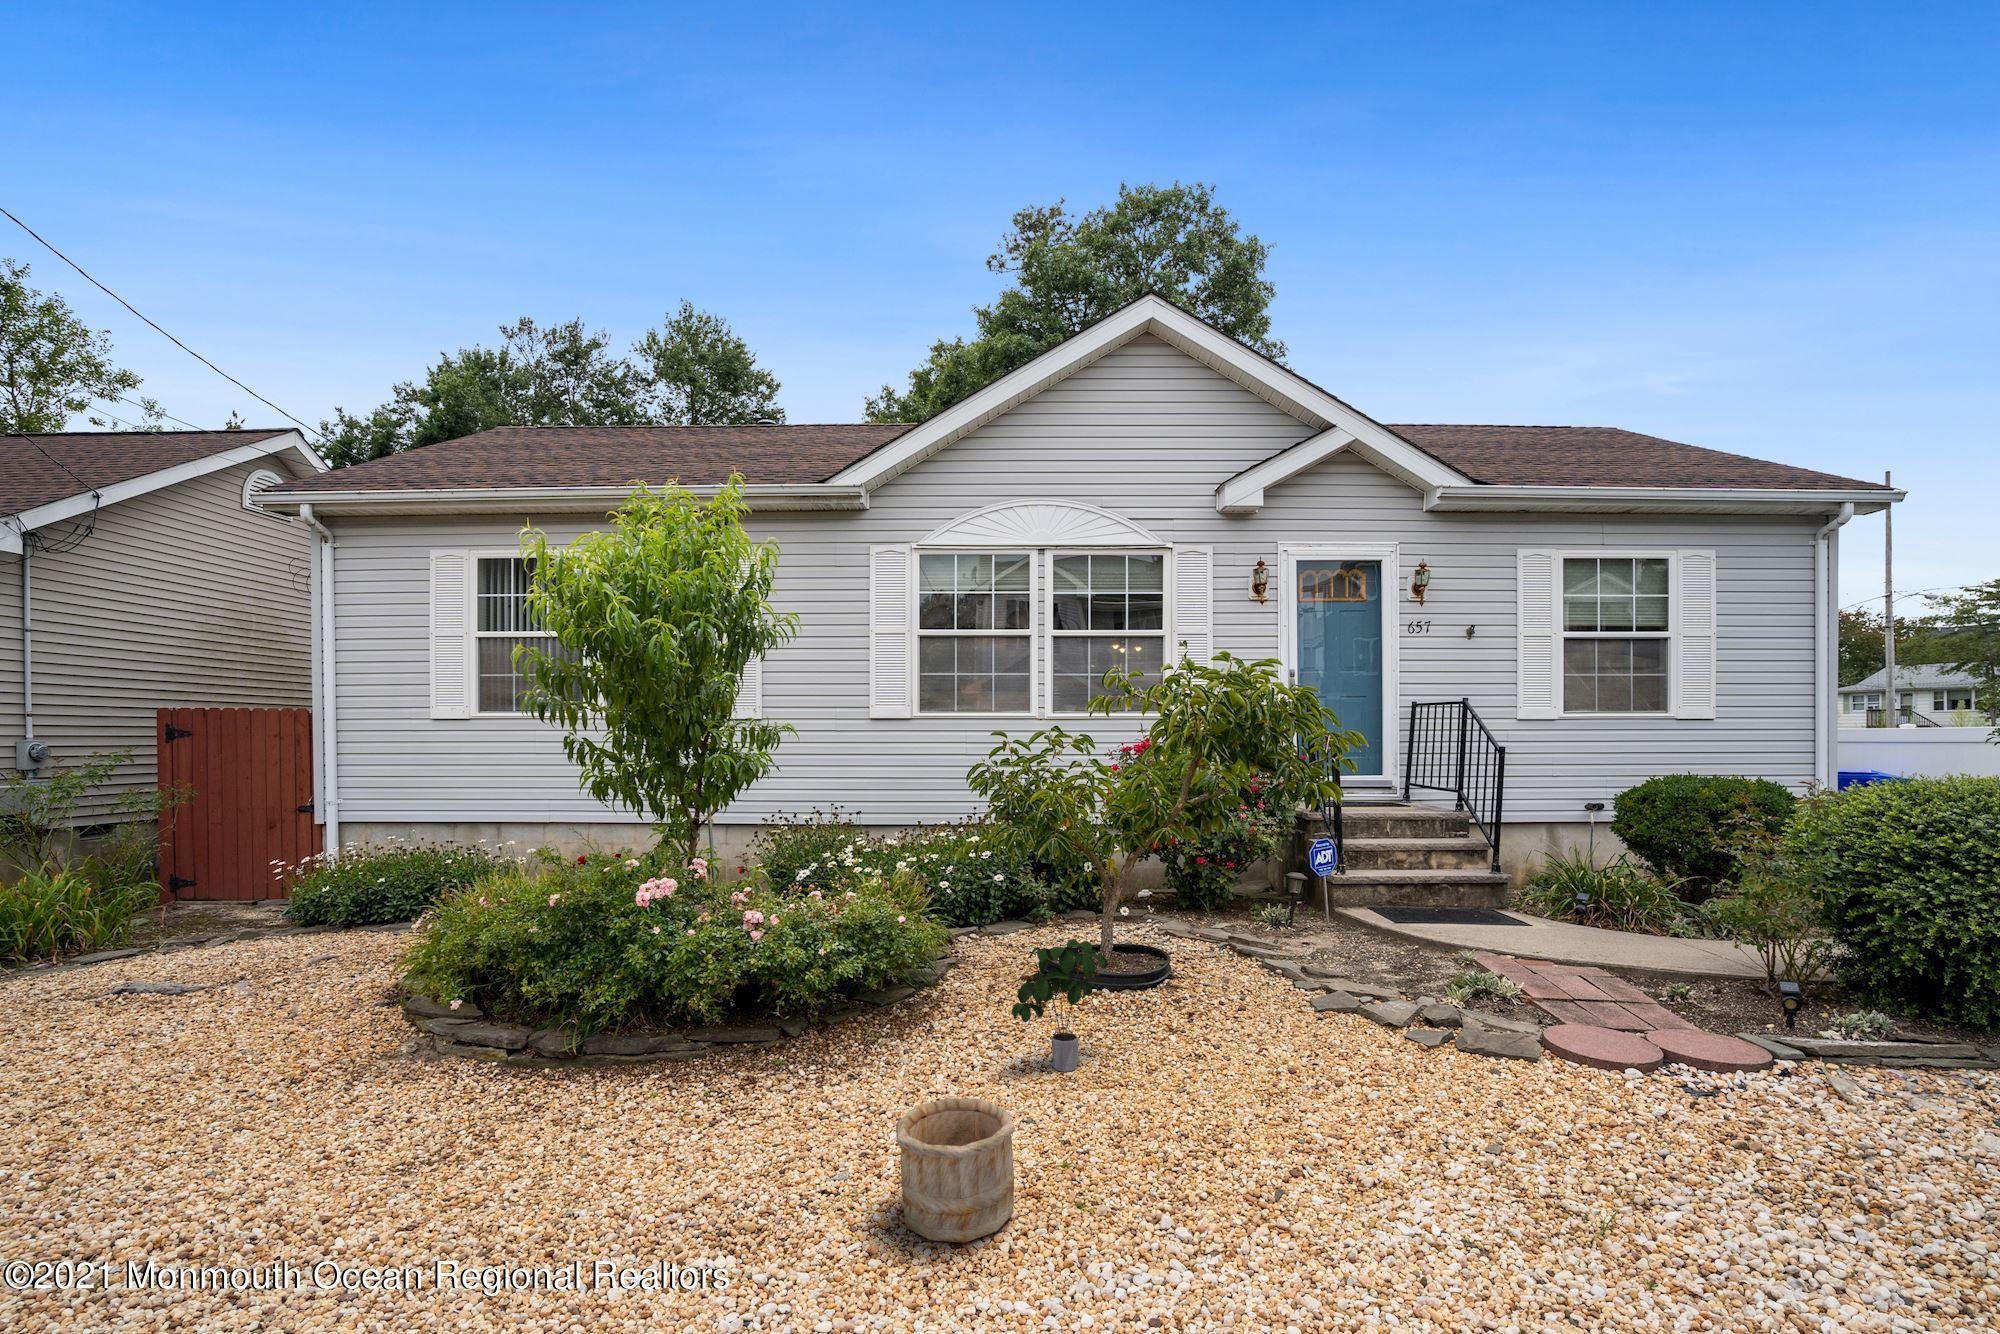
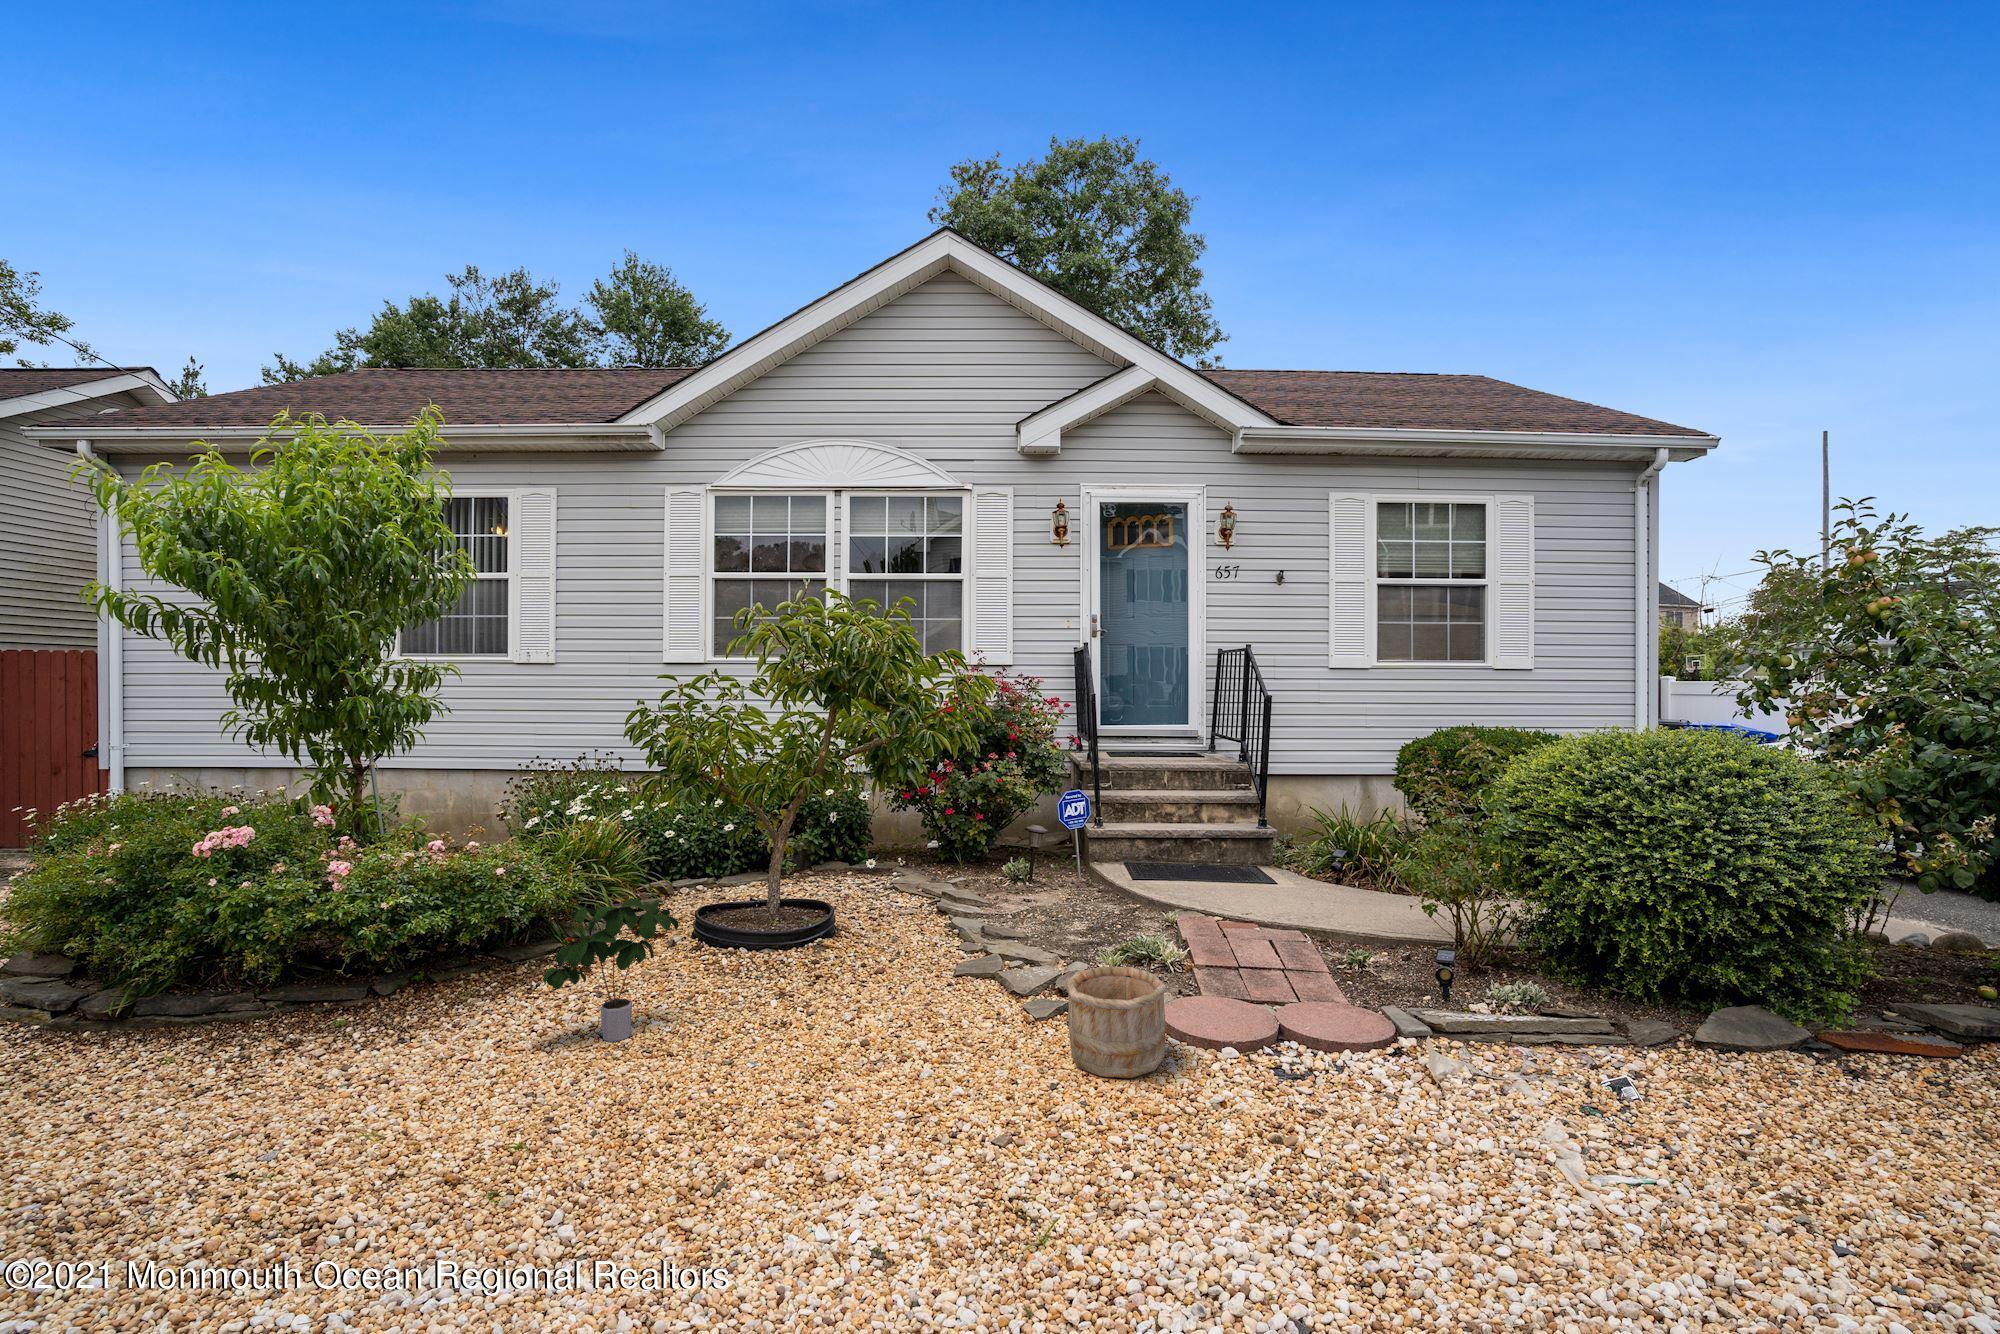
wooden bucket: present [896,1098,1015,1243] -> present [1065,966,1167,1078]

